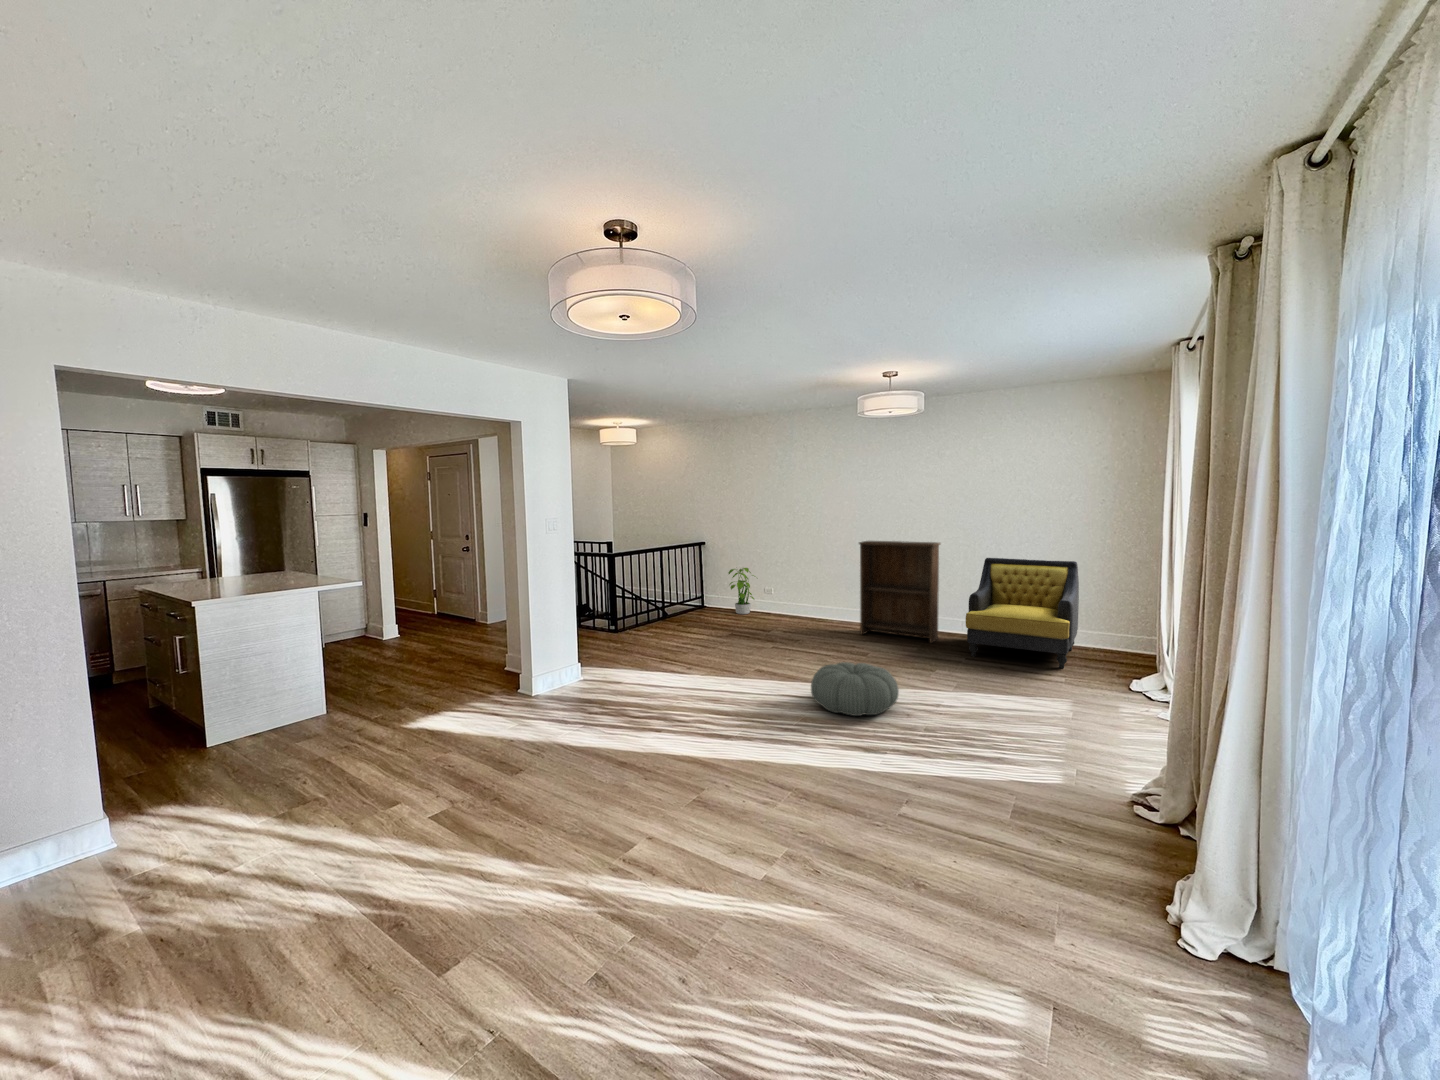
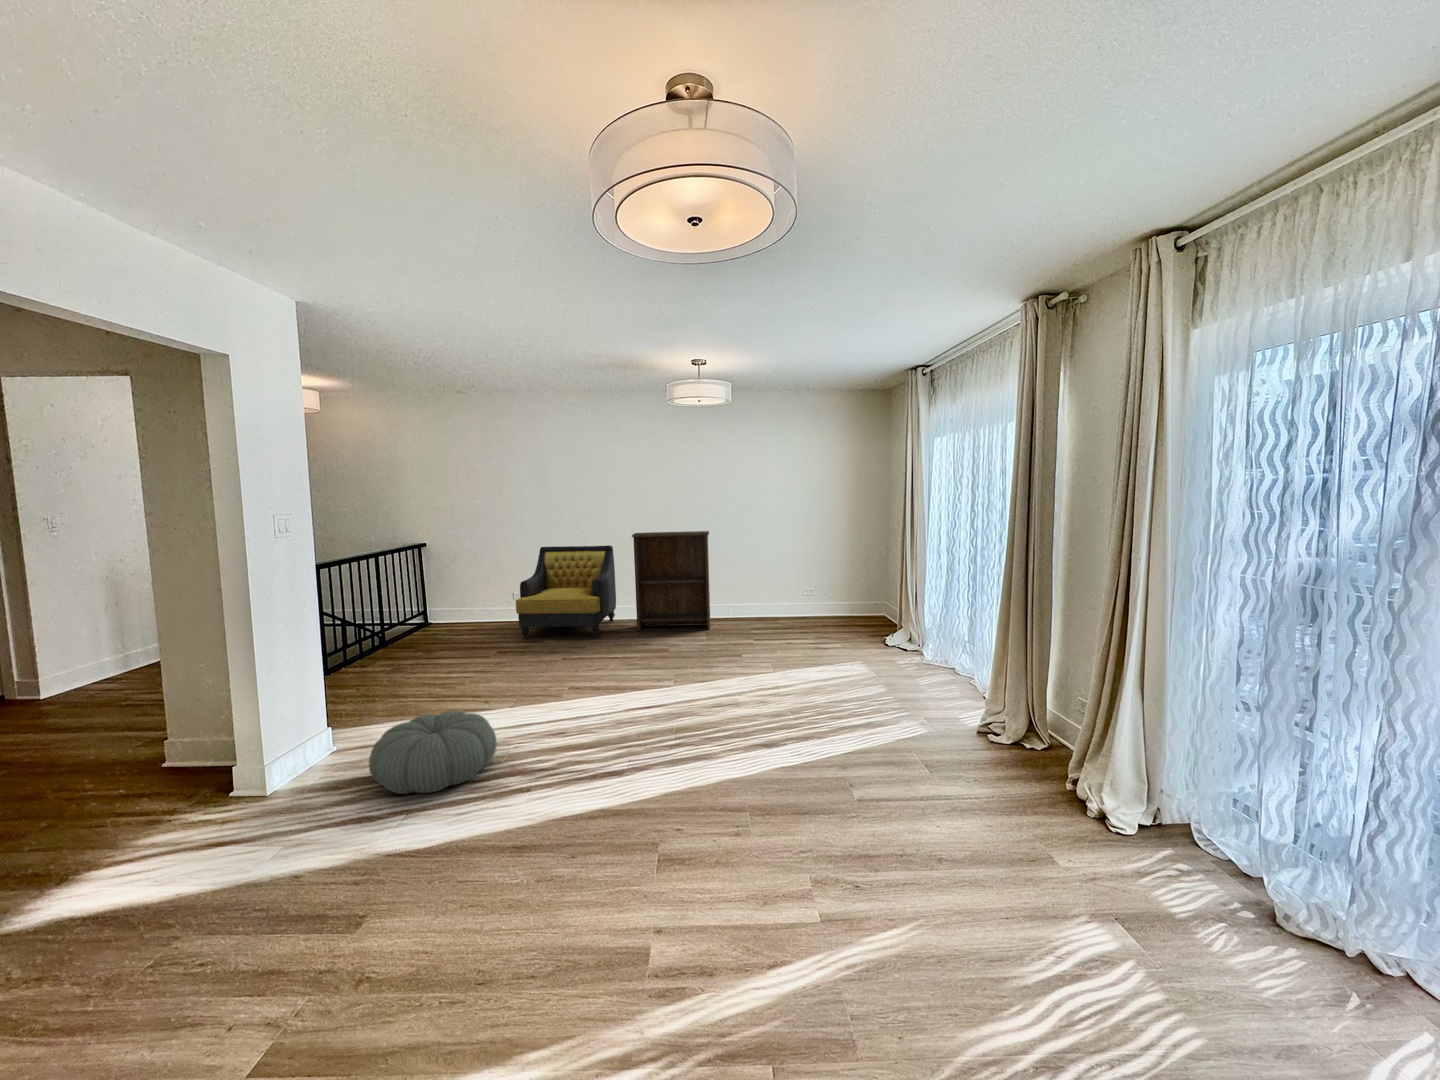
armchair: present [966,558,1079,668] -> present [516,546,616,639]
potted plant: present [728,568,754,614] -> none [461,571,500,628]
pouf: present [811,662,899,716] -> present [369,711,497,794]

